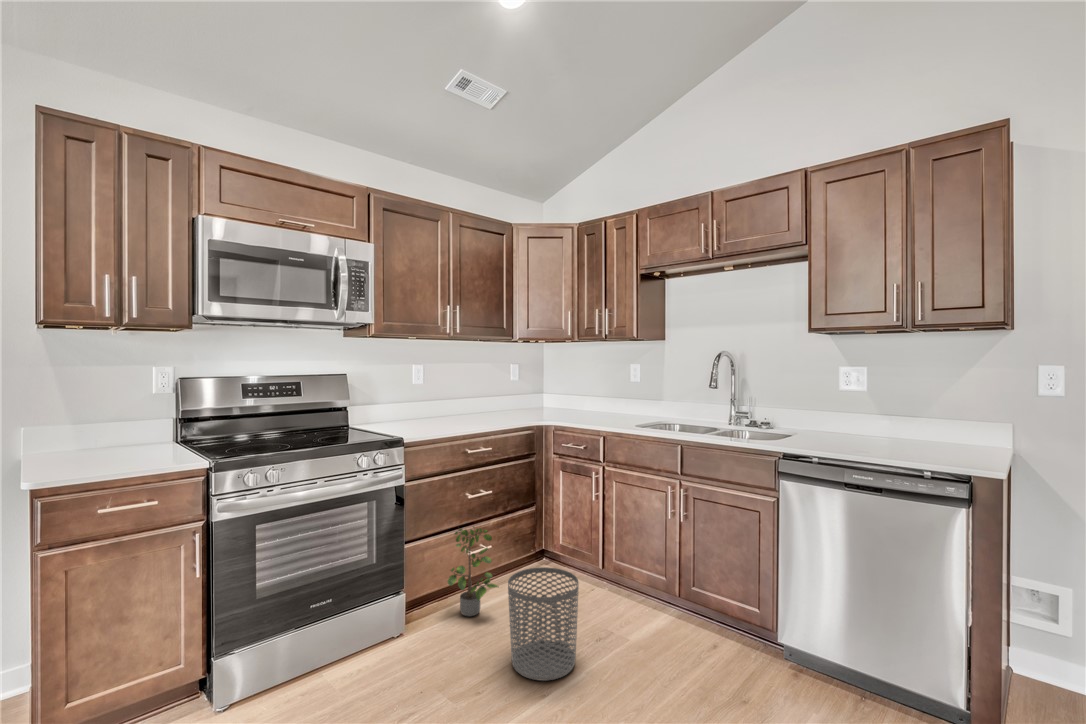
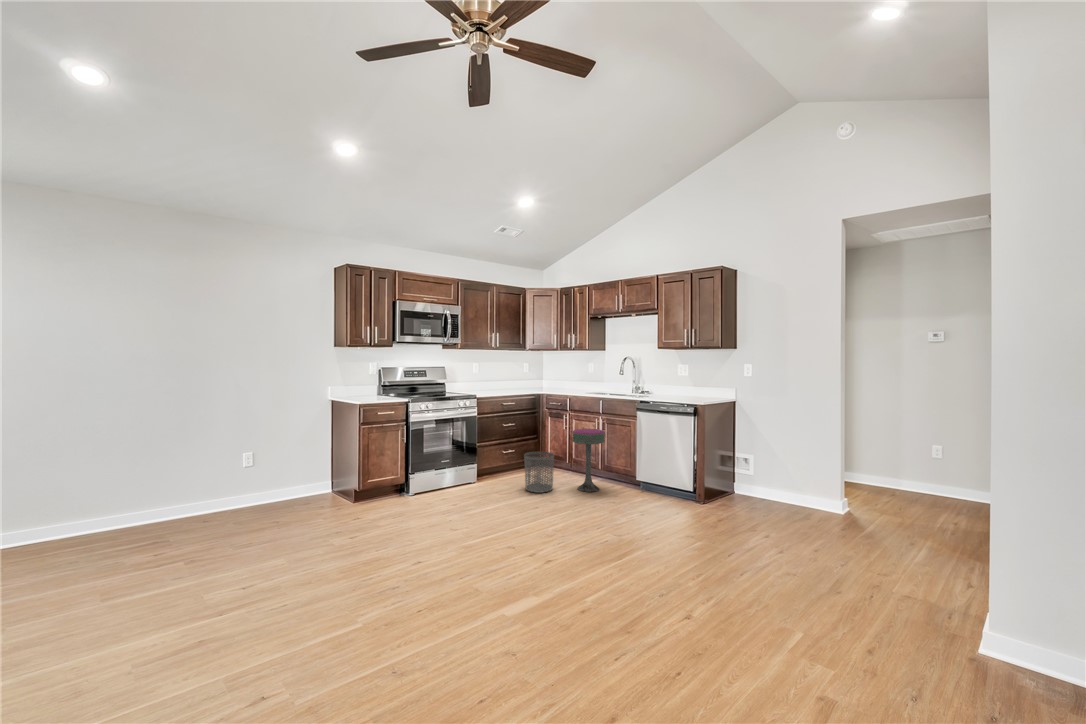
bar stool: none [620,513,697,673] -> present [572,429,605,492]
potted plant: present [448,527,498,616] -> none [496,437,520,478]

